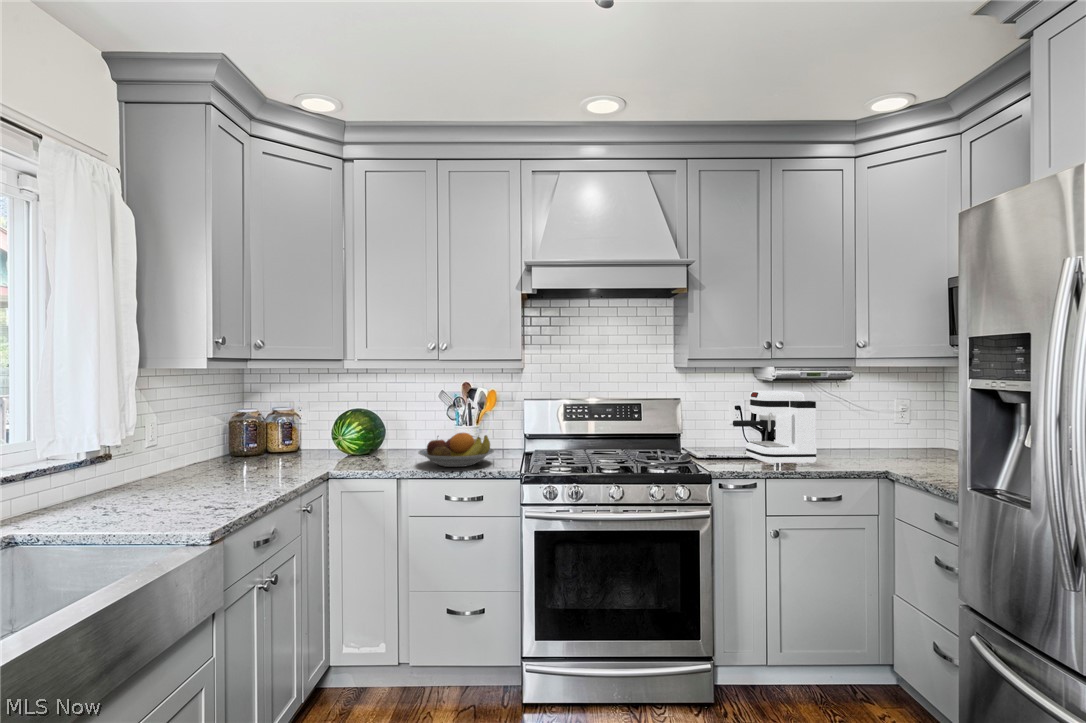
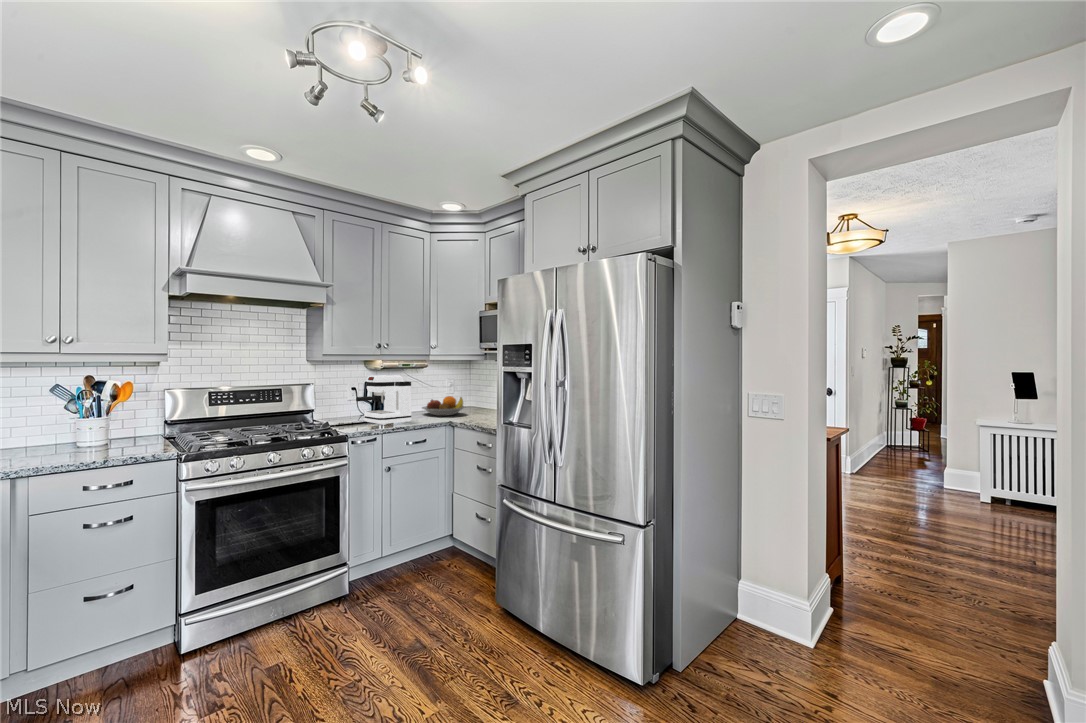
fruit bowl: present [418,433,494,467] -> present [422,396,465,416]

